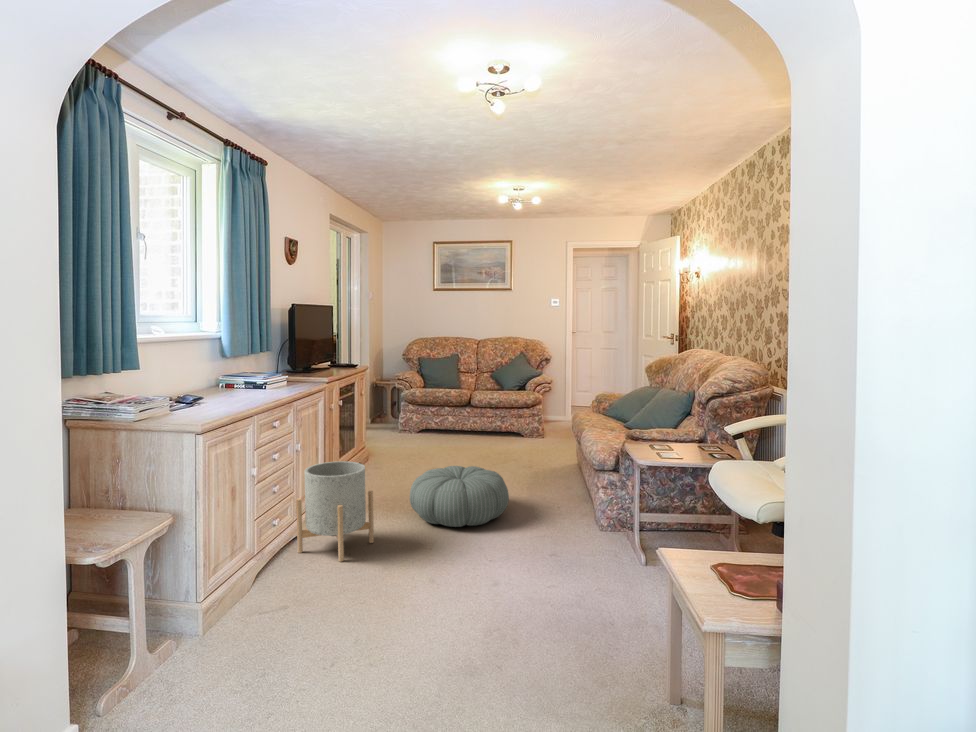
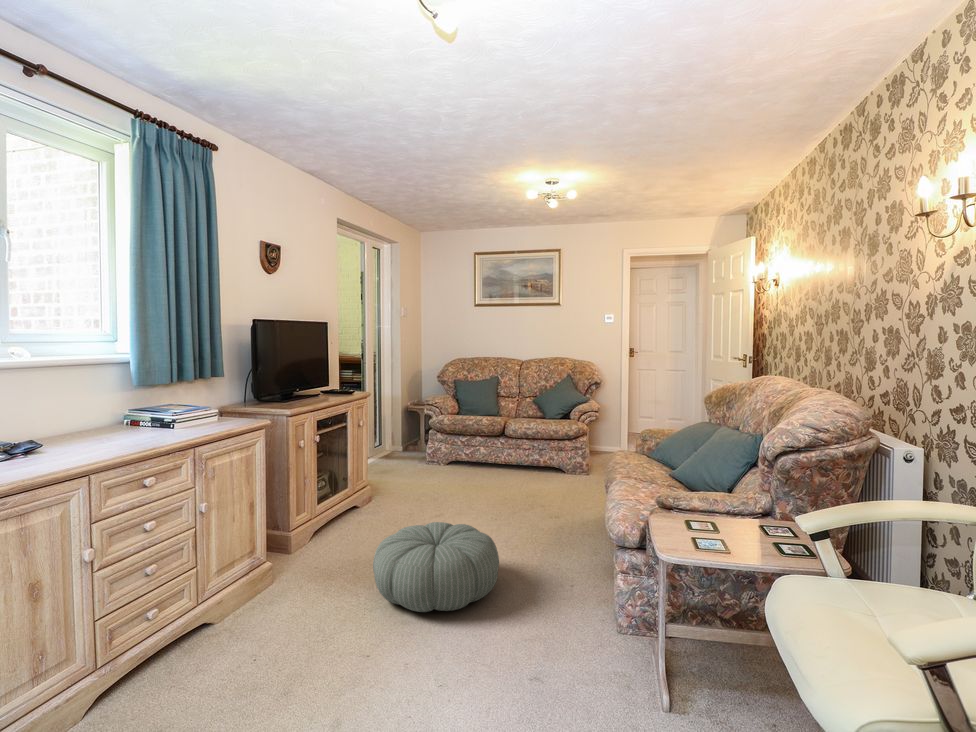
planter: present [296,461,374,562] -> none [200,521,305,664]

